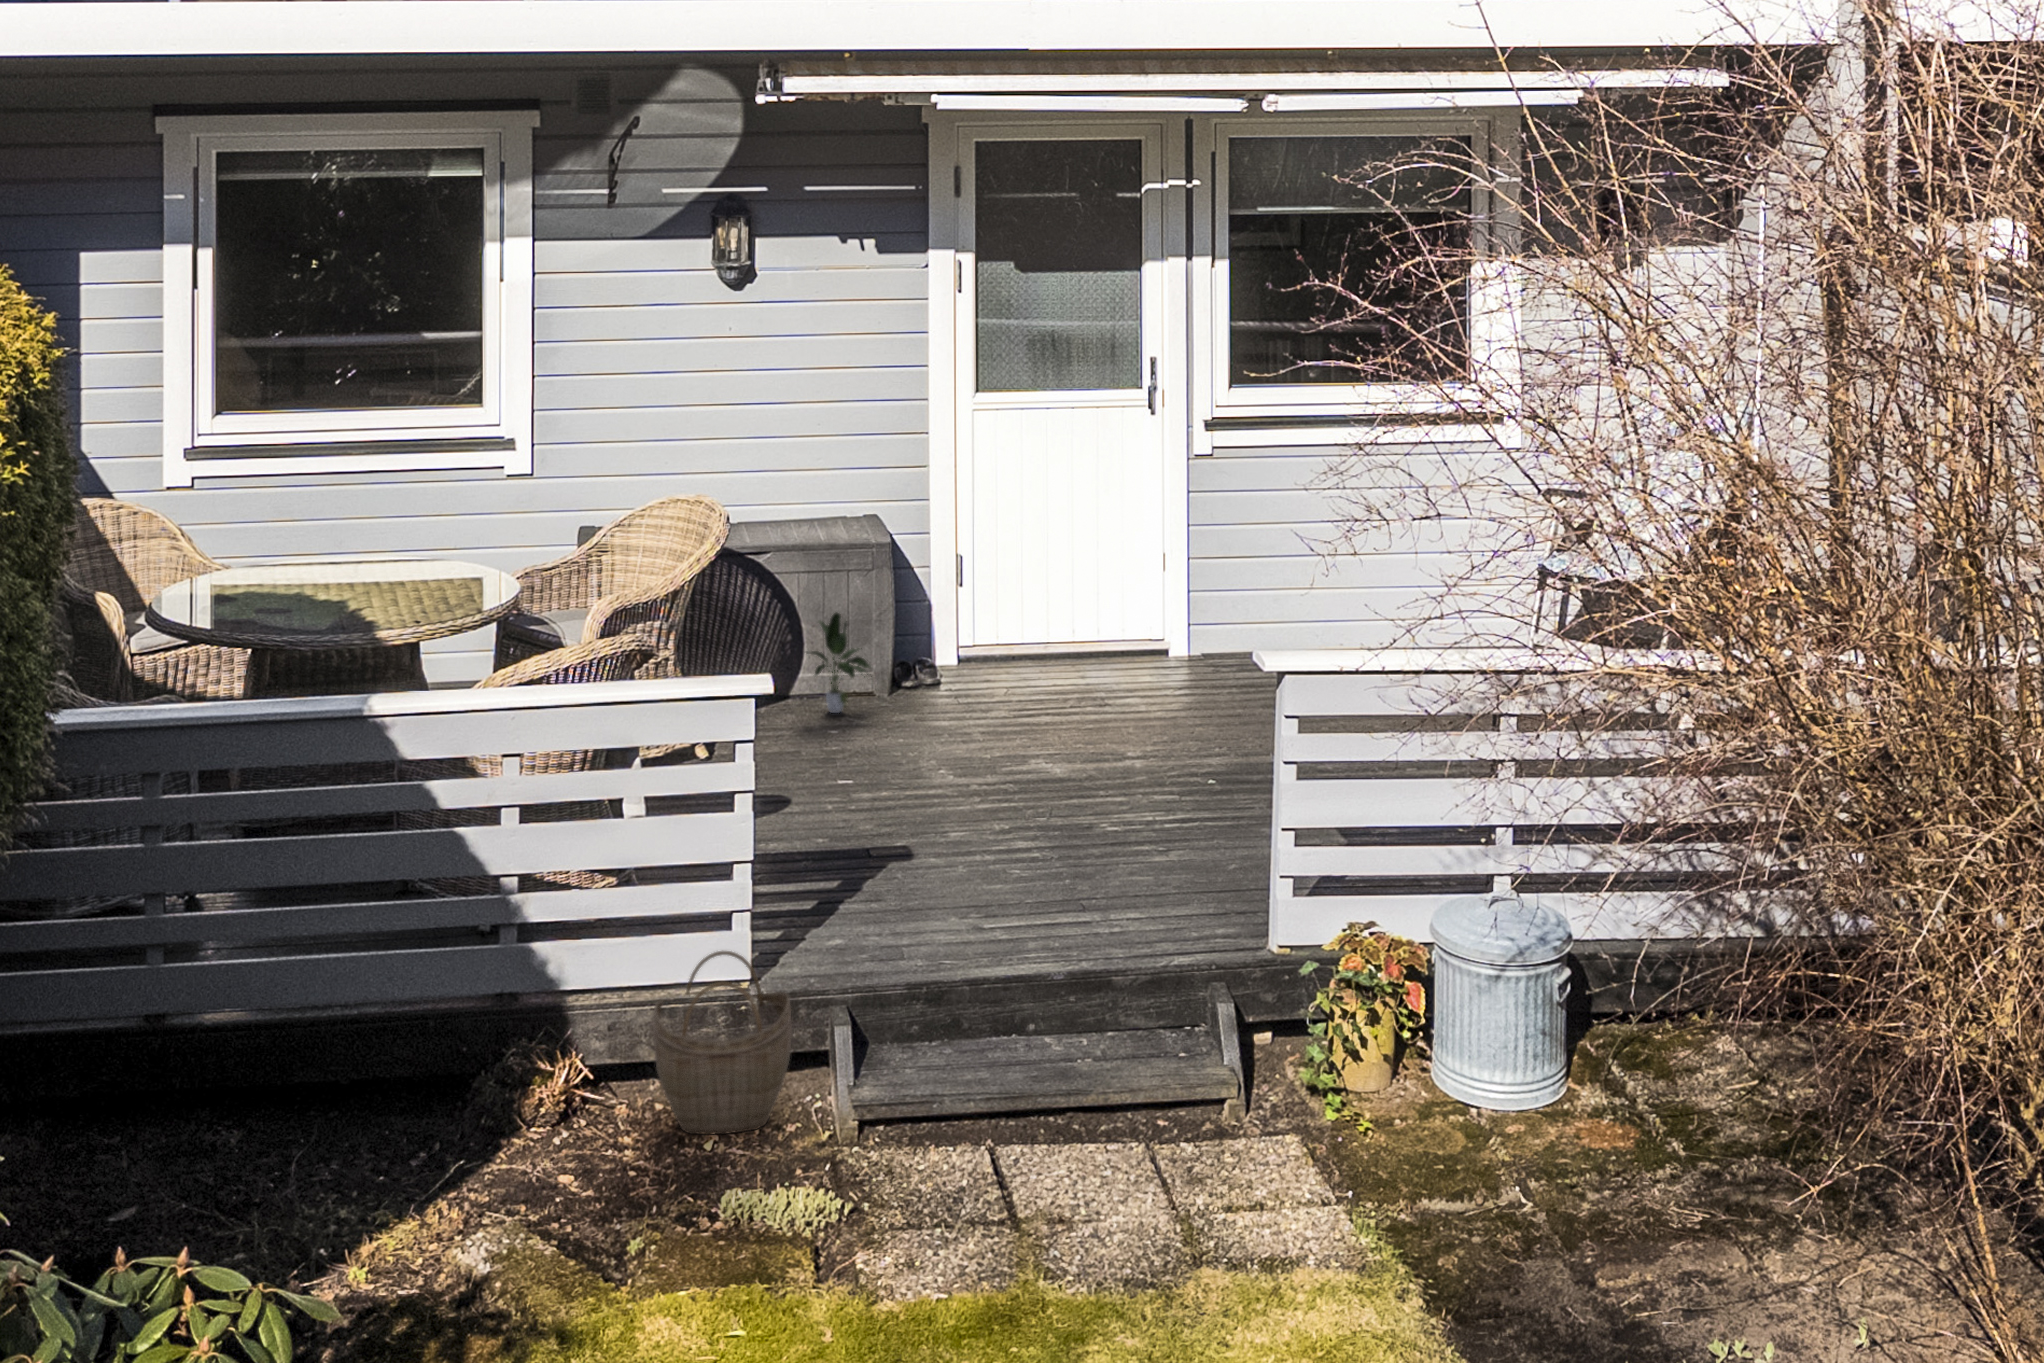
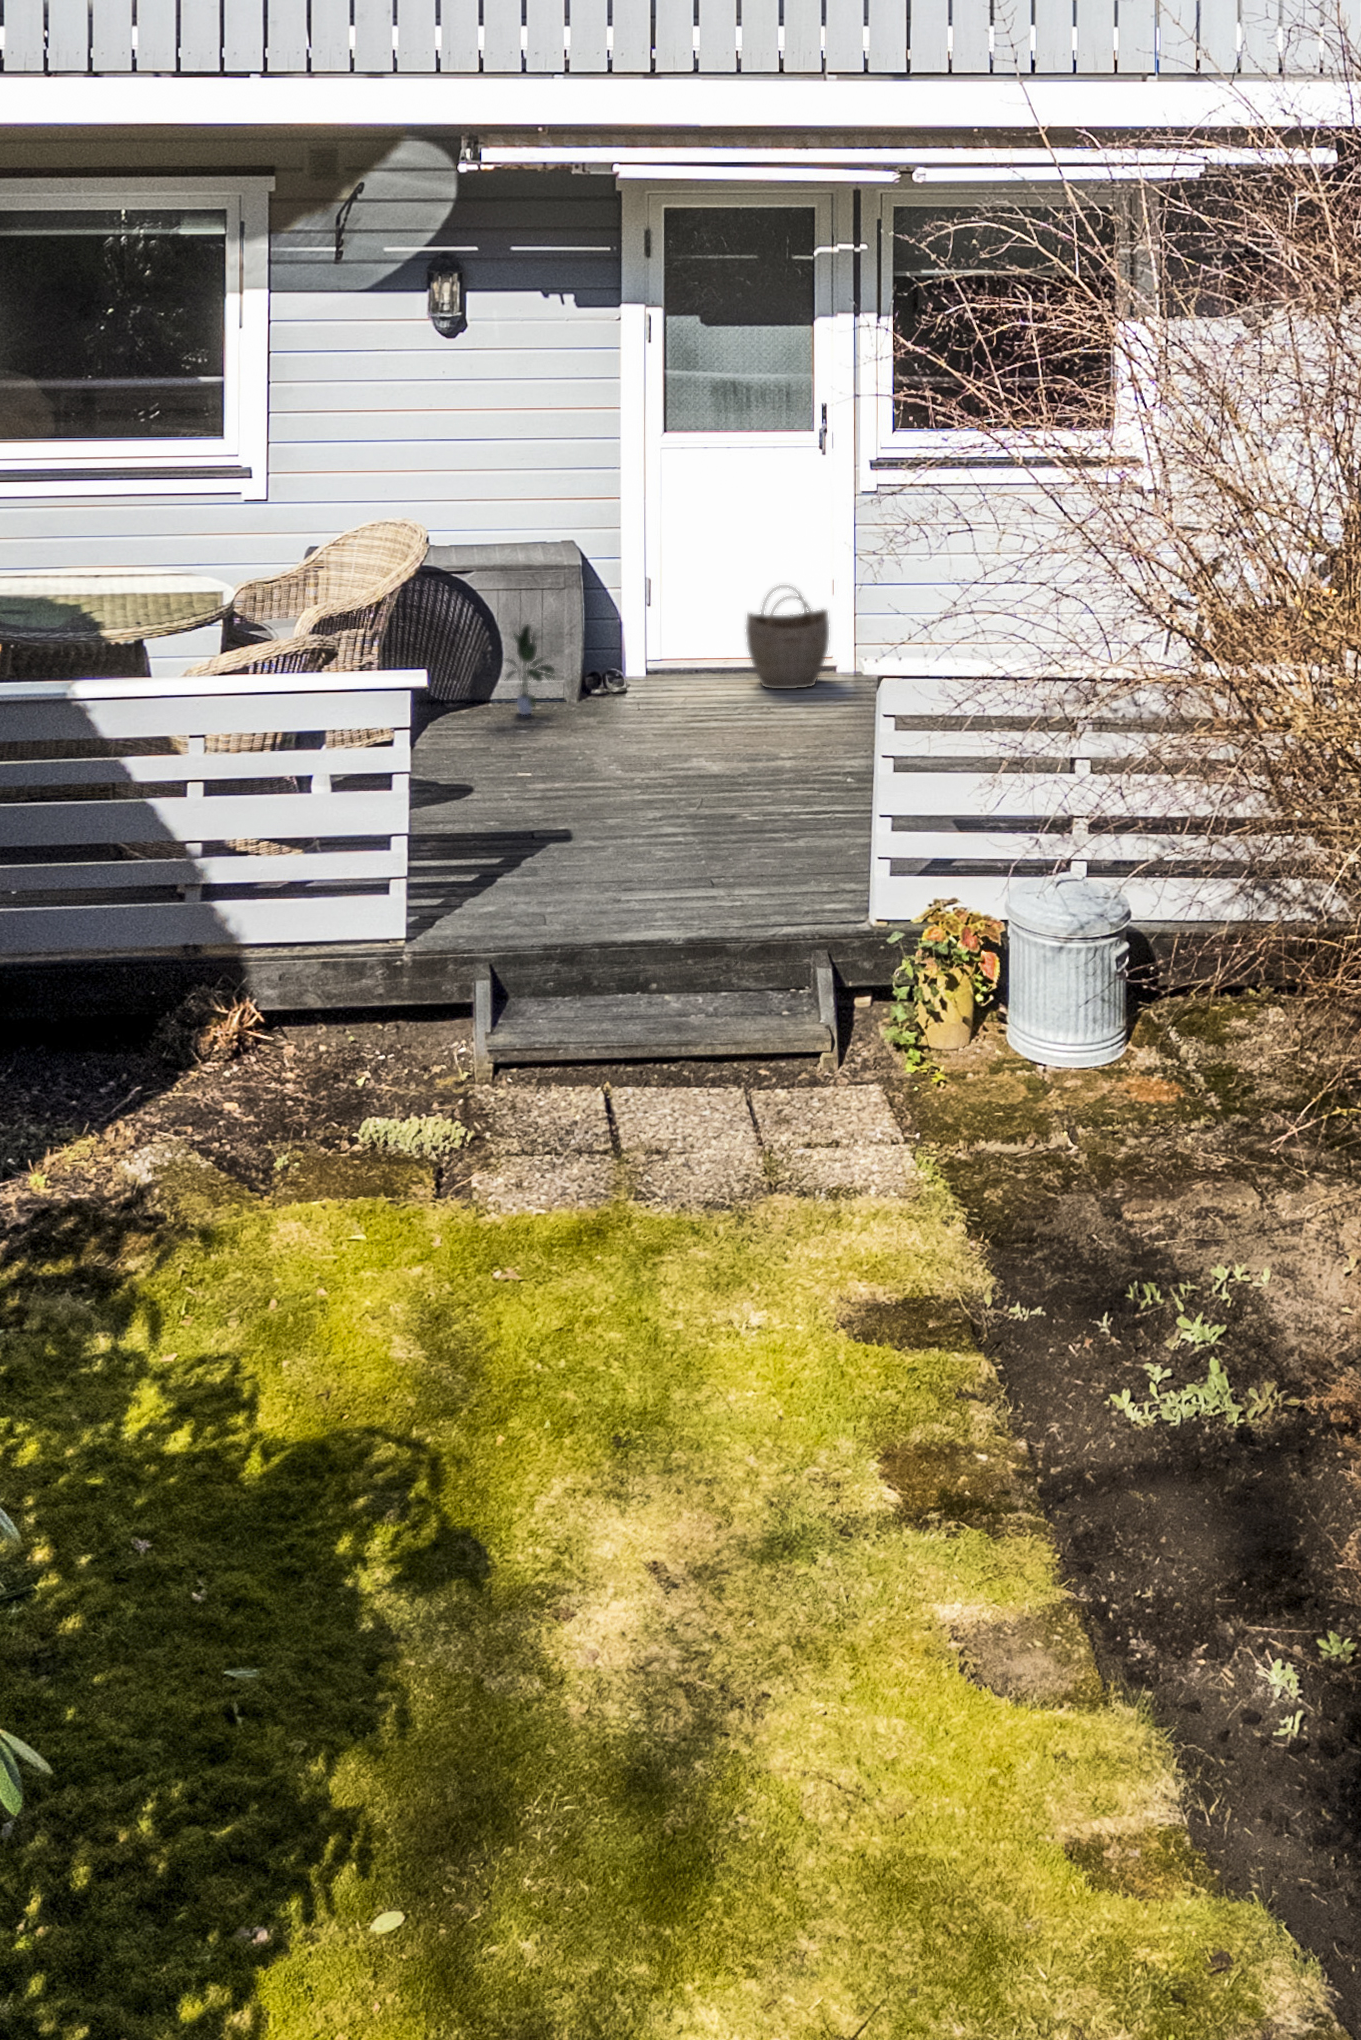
woven basket: present [653,951,792,1134] -> present [746,594,829,689]

